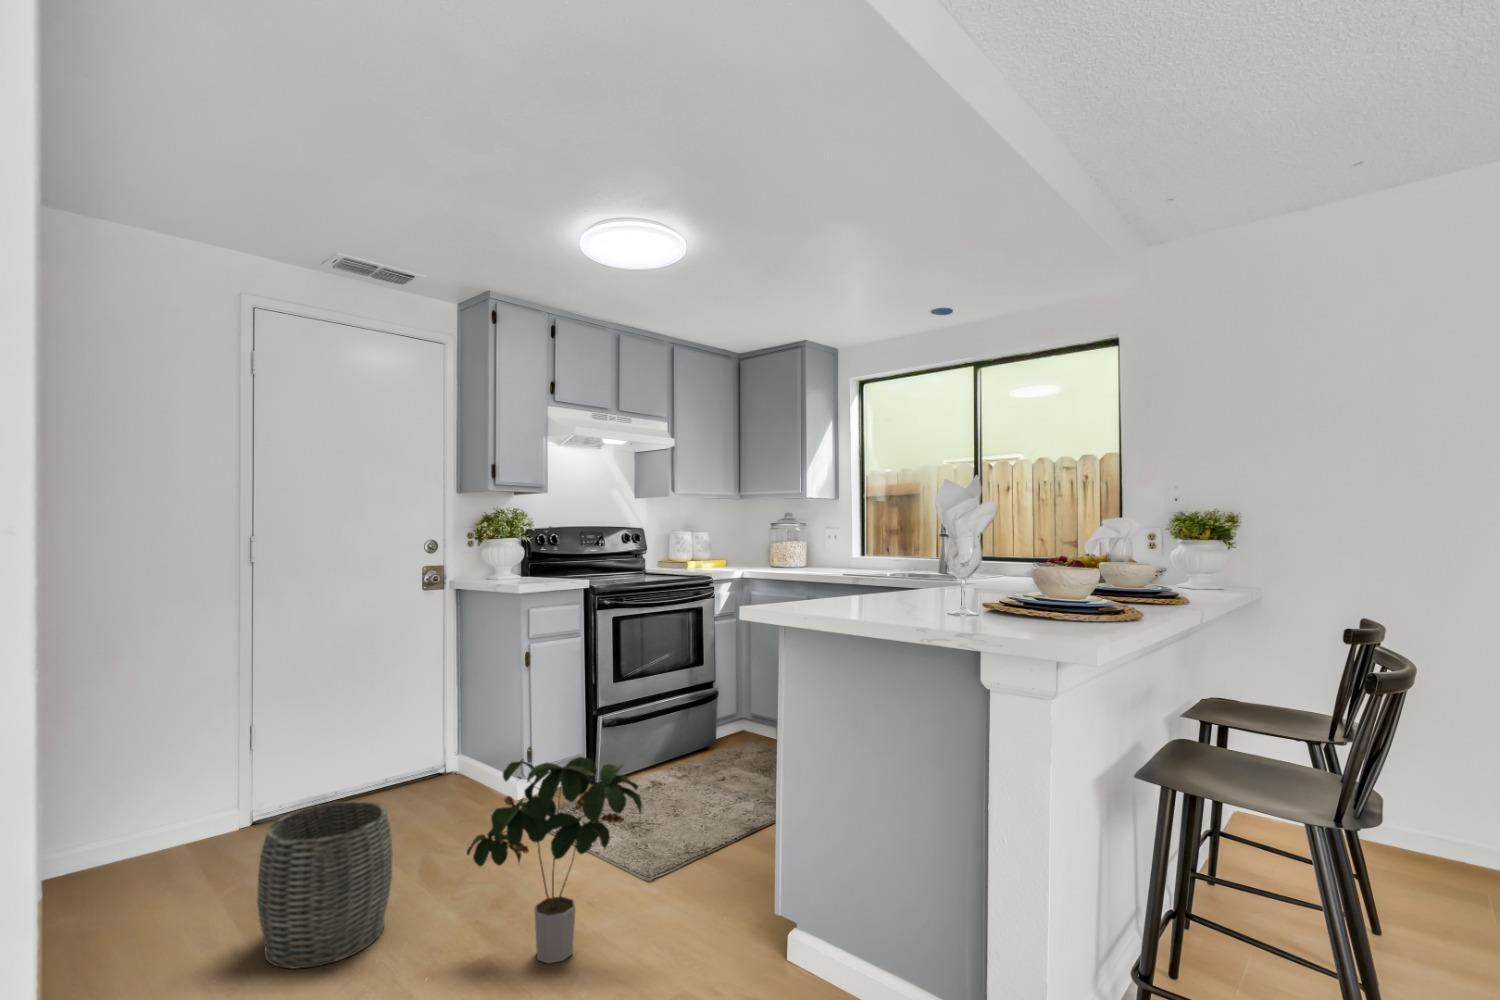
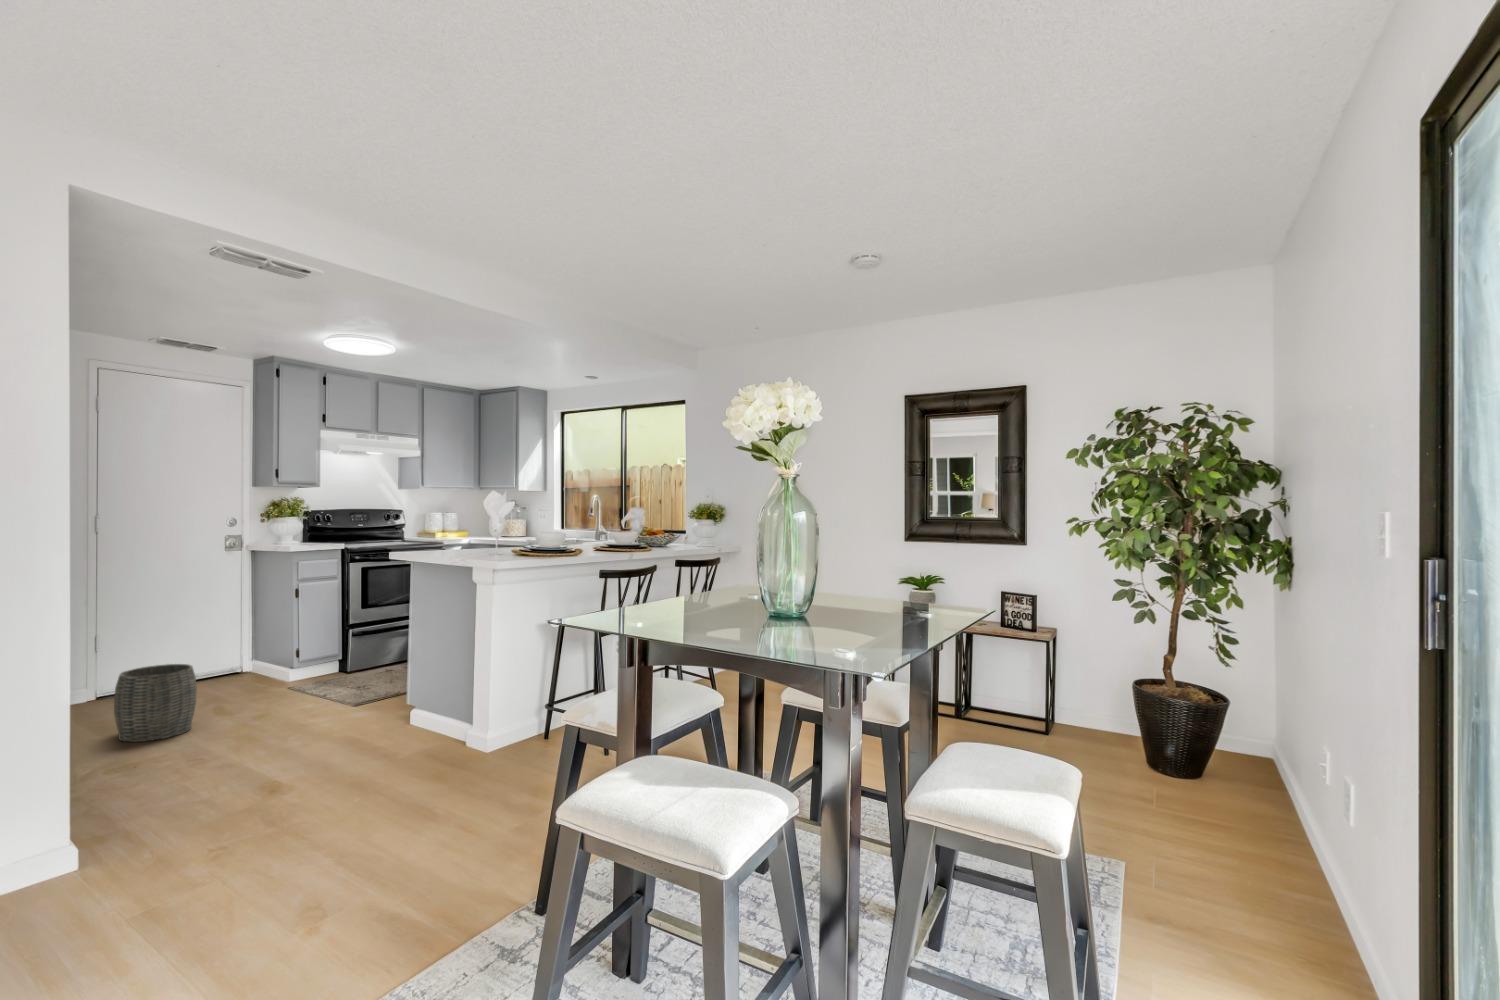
potted plant: present [467,757,642,963] -> none [239,632,340,733]

